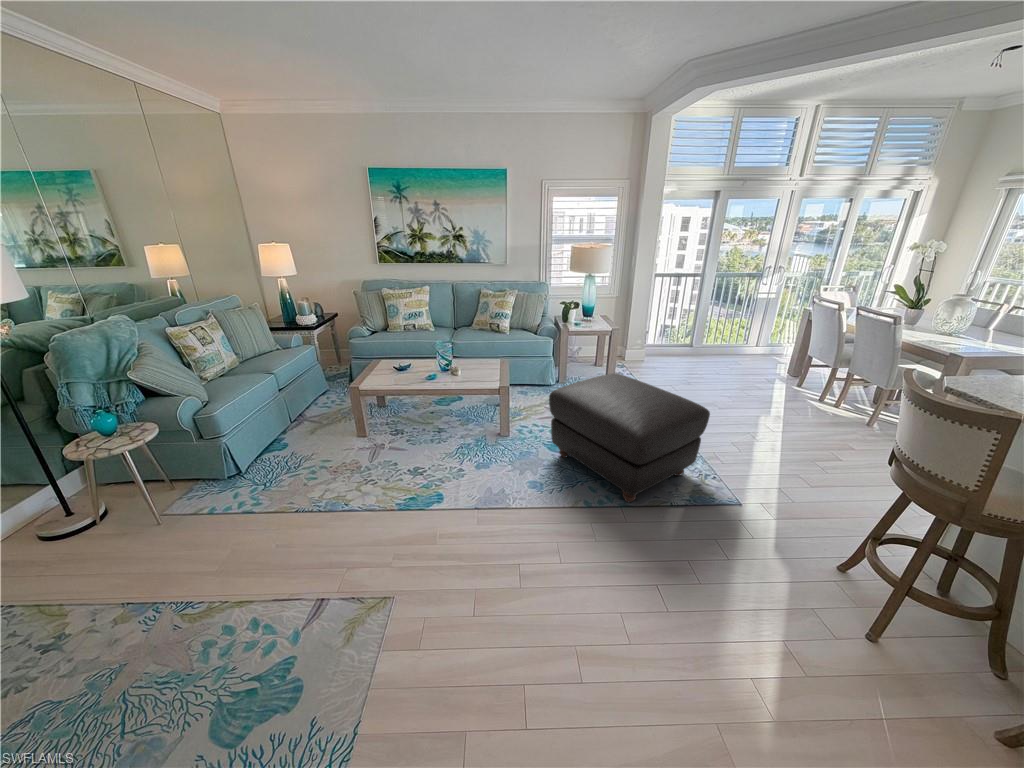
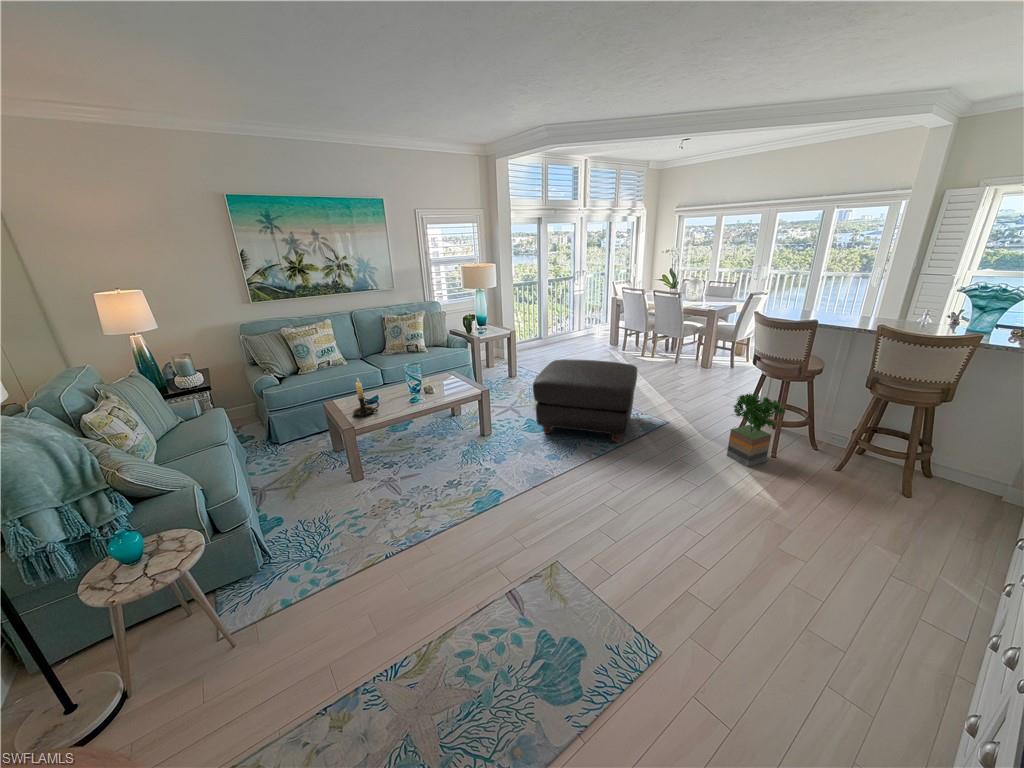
candle holder: none [376,342,396,379] -> present [353,378,379,416]
potted tree: none [775,512,906,648] -> present [727,394,785,467]

